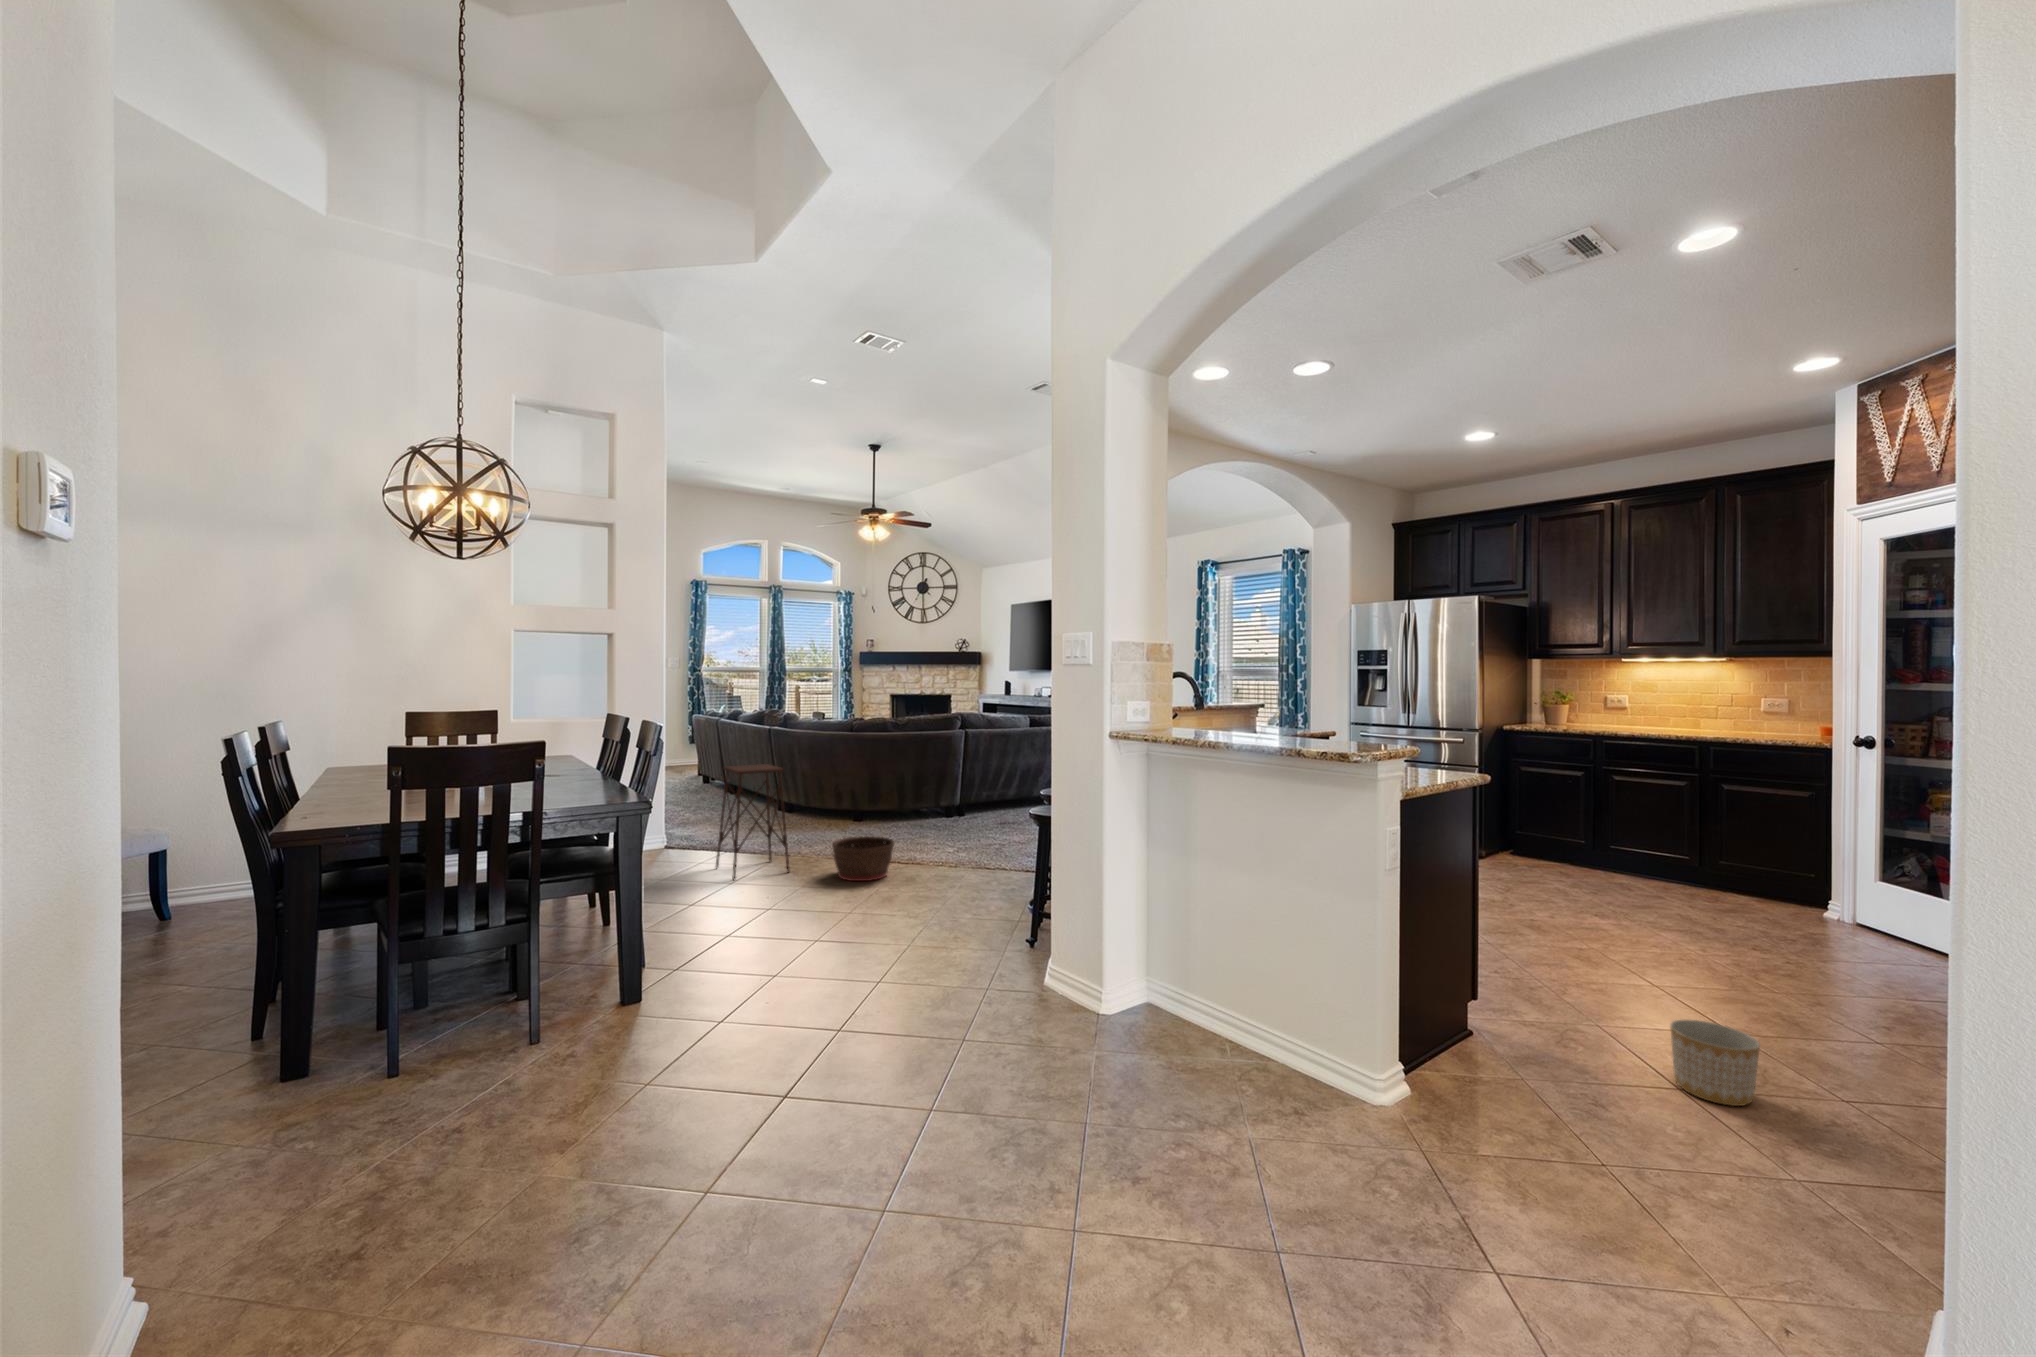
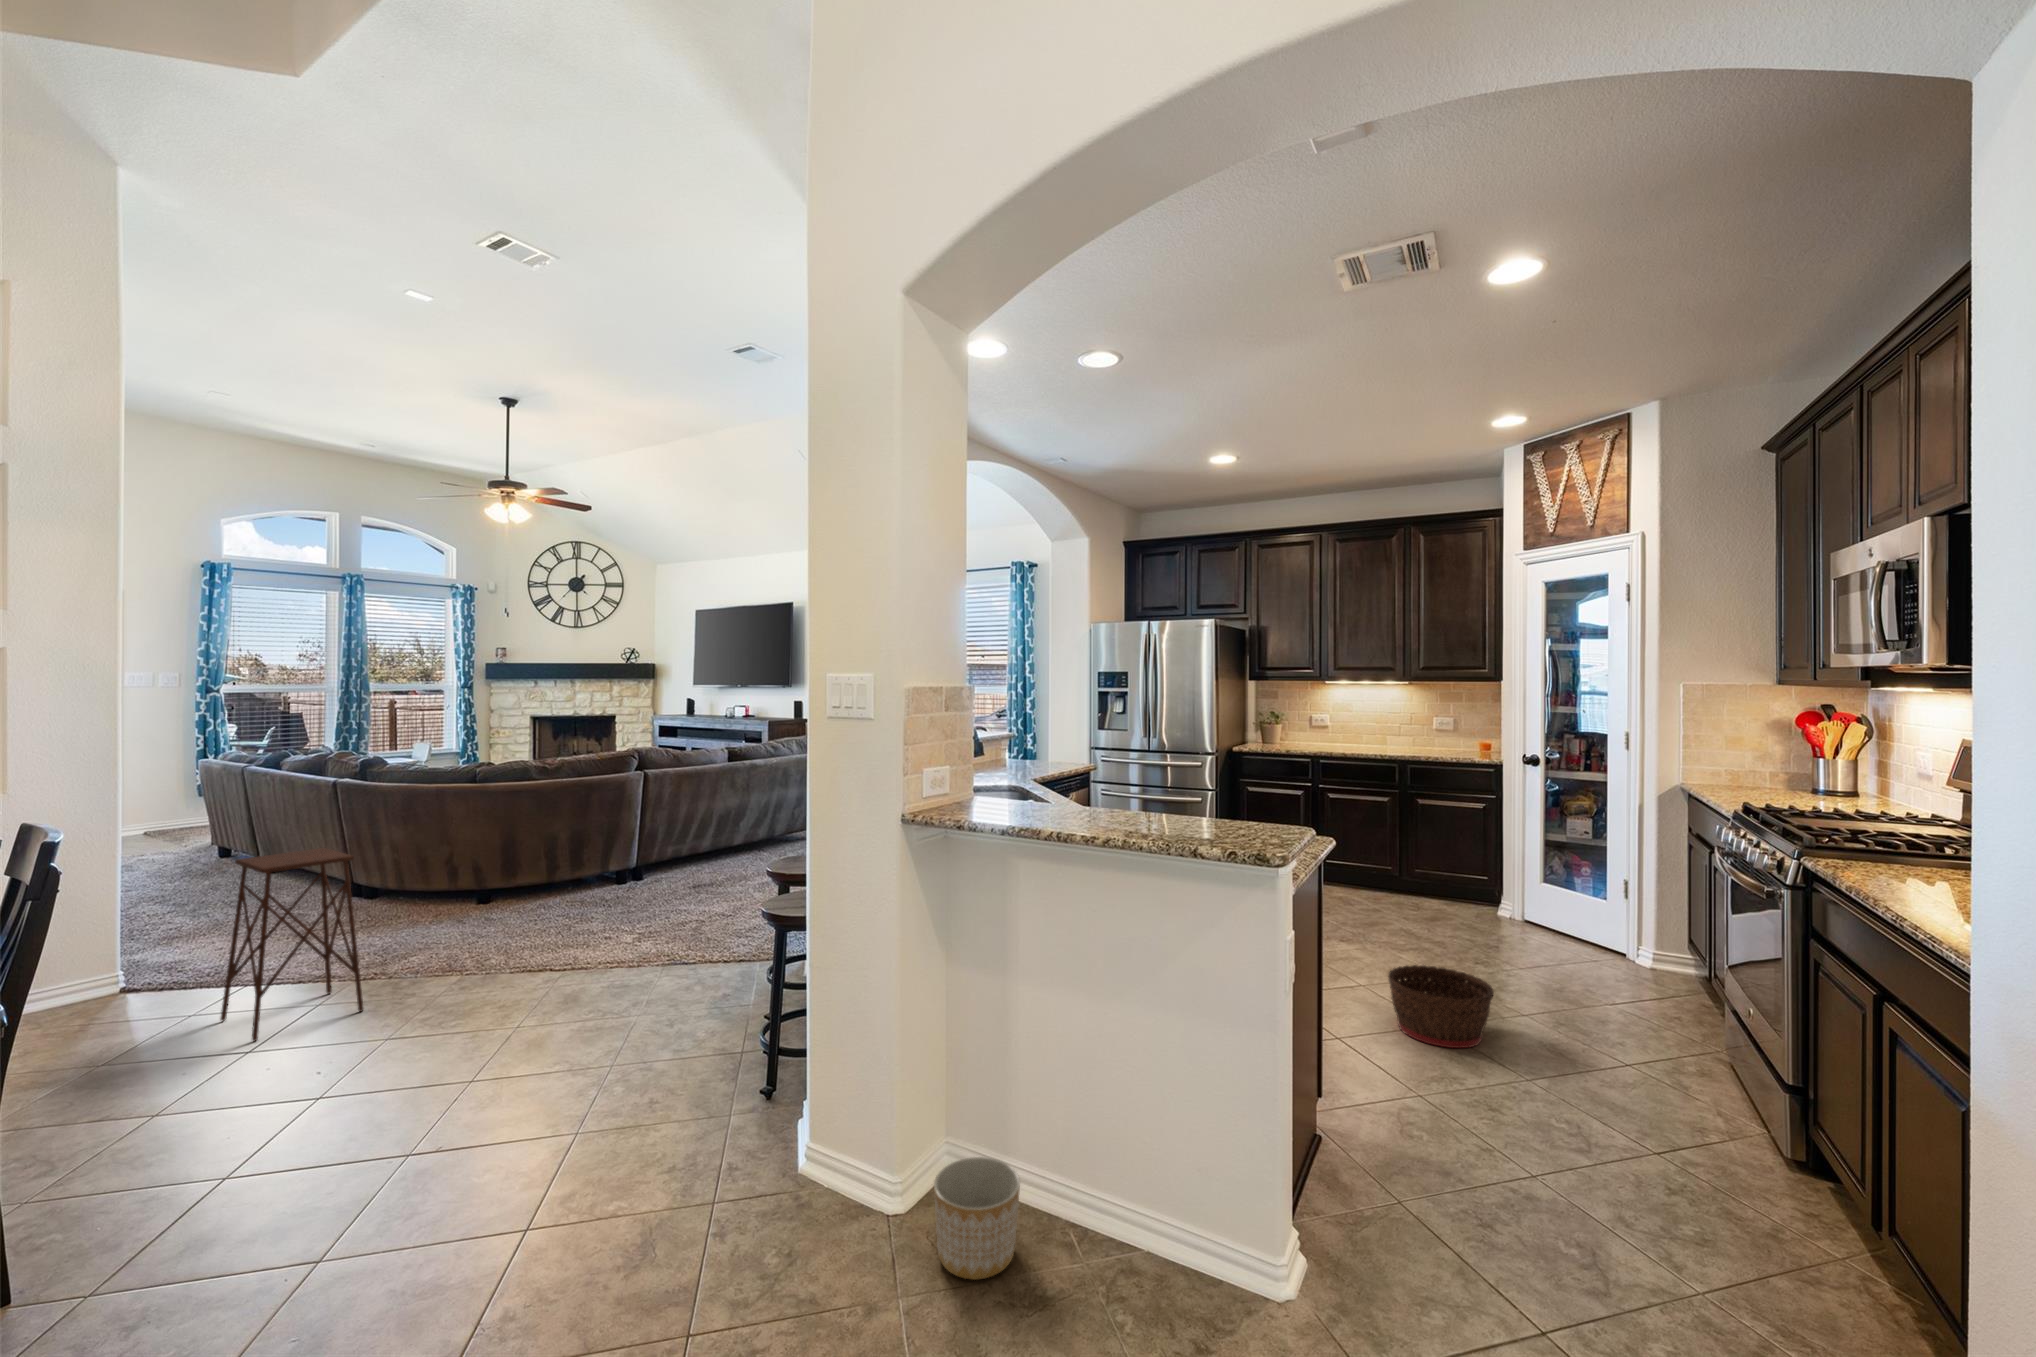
basket: present [832,836,894,881] -> present [1388,965,1494,1048]
planter: present [1670,1020,1760,1106] -> present [934,1157,1020,1280]

